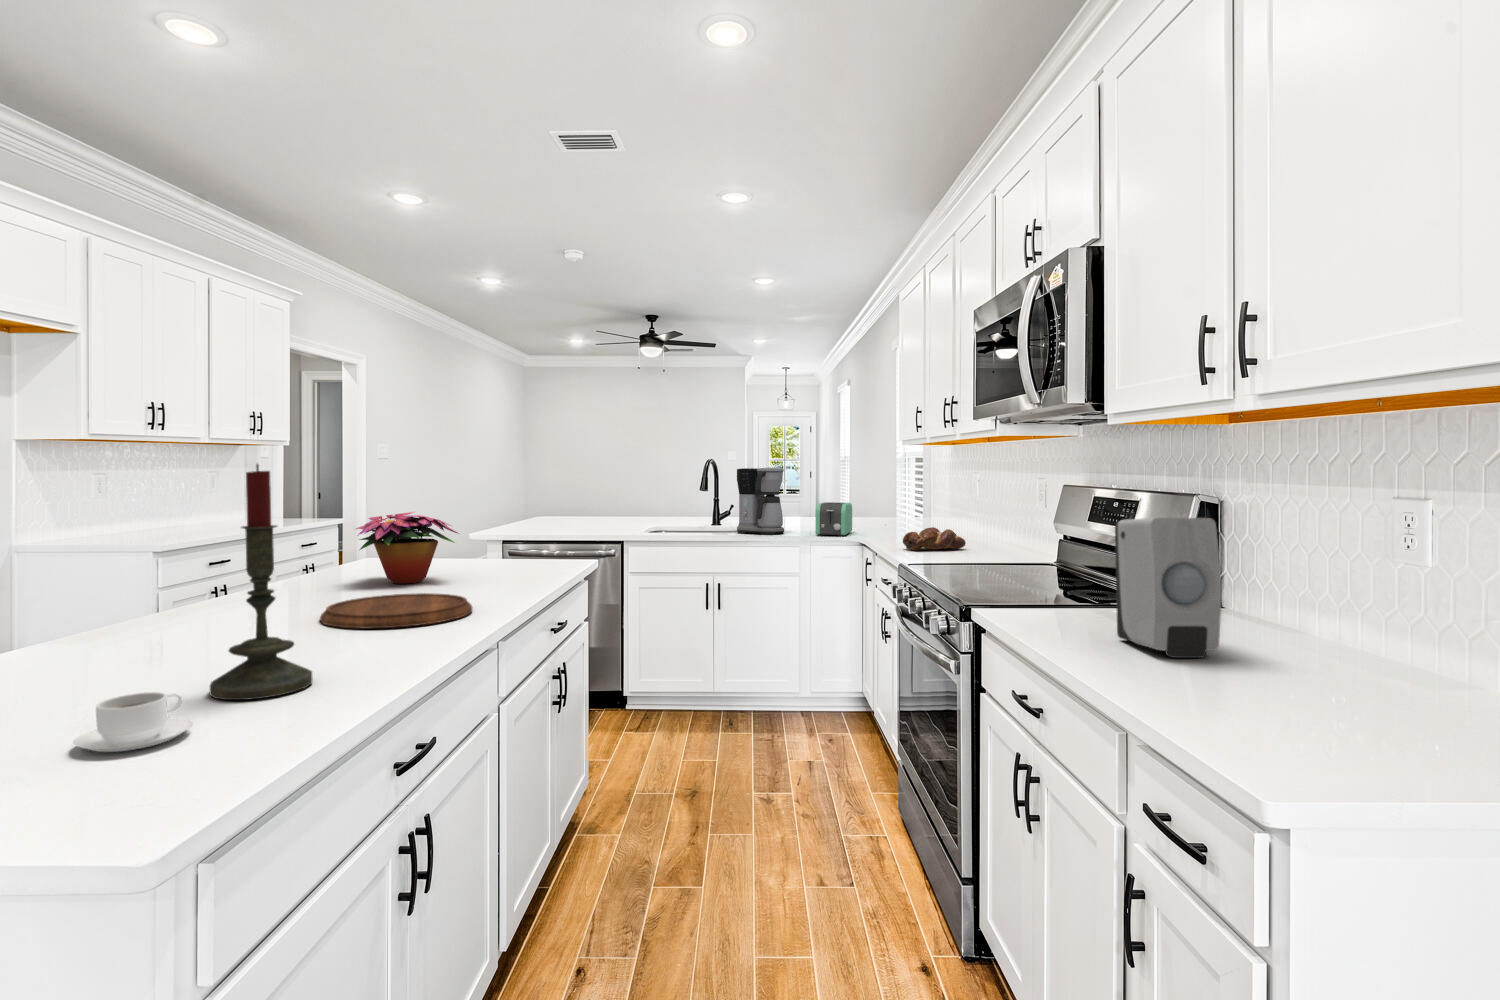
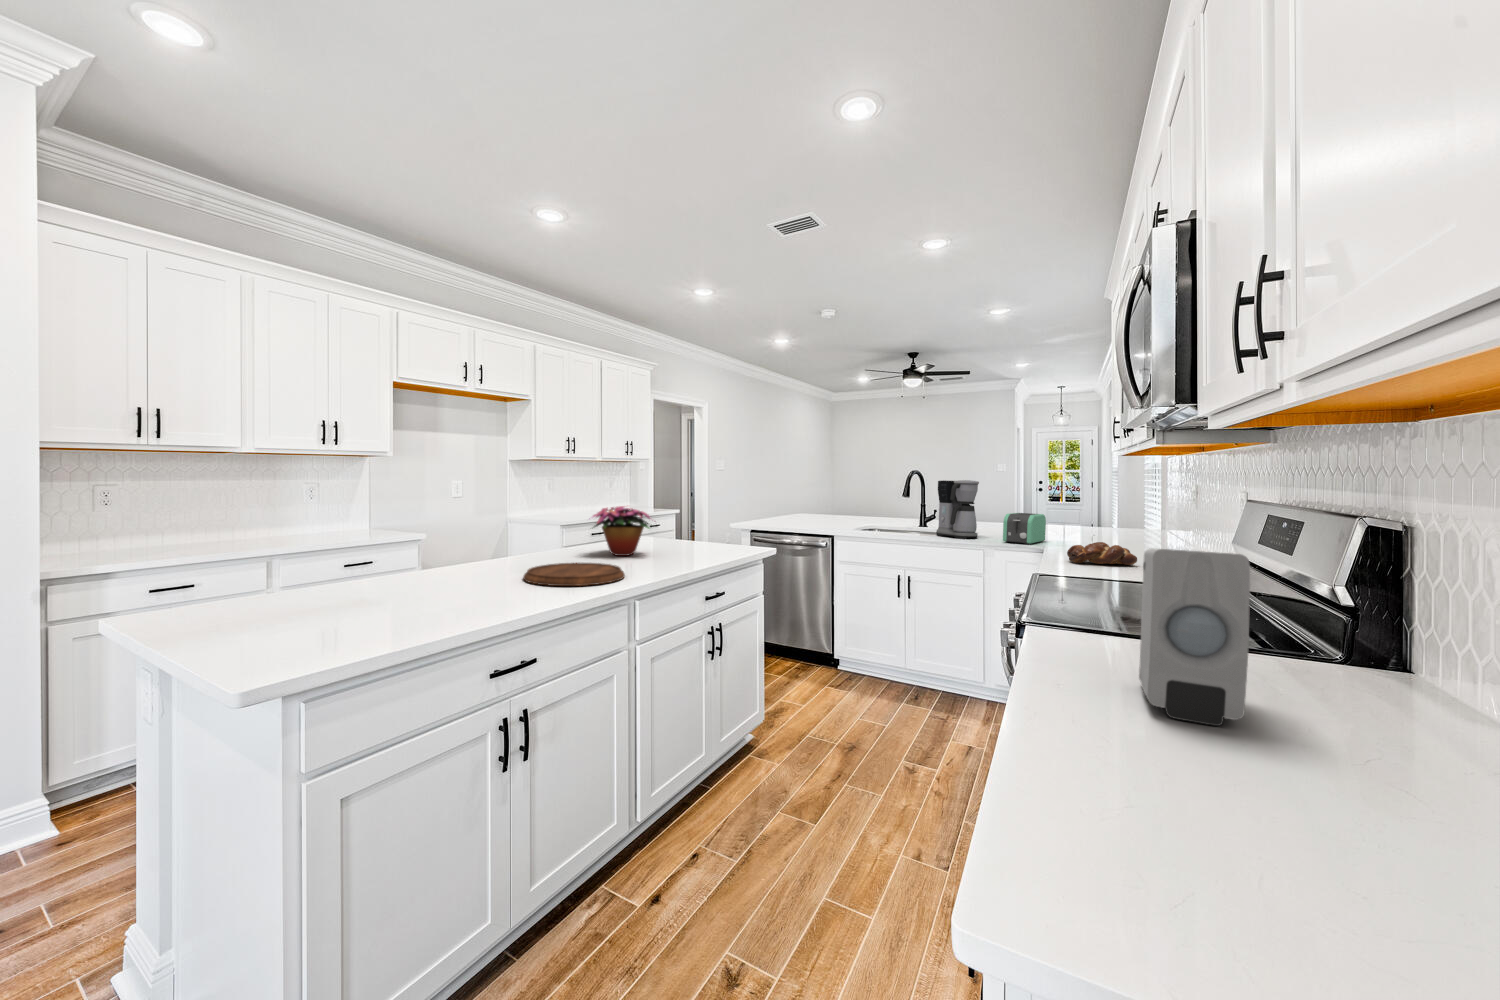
candle: present [210,464,312,700] -> none [381,469,447,623]
coffee cup: present [73,692,193,752] -> none [263,610,336,645]

